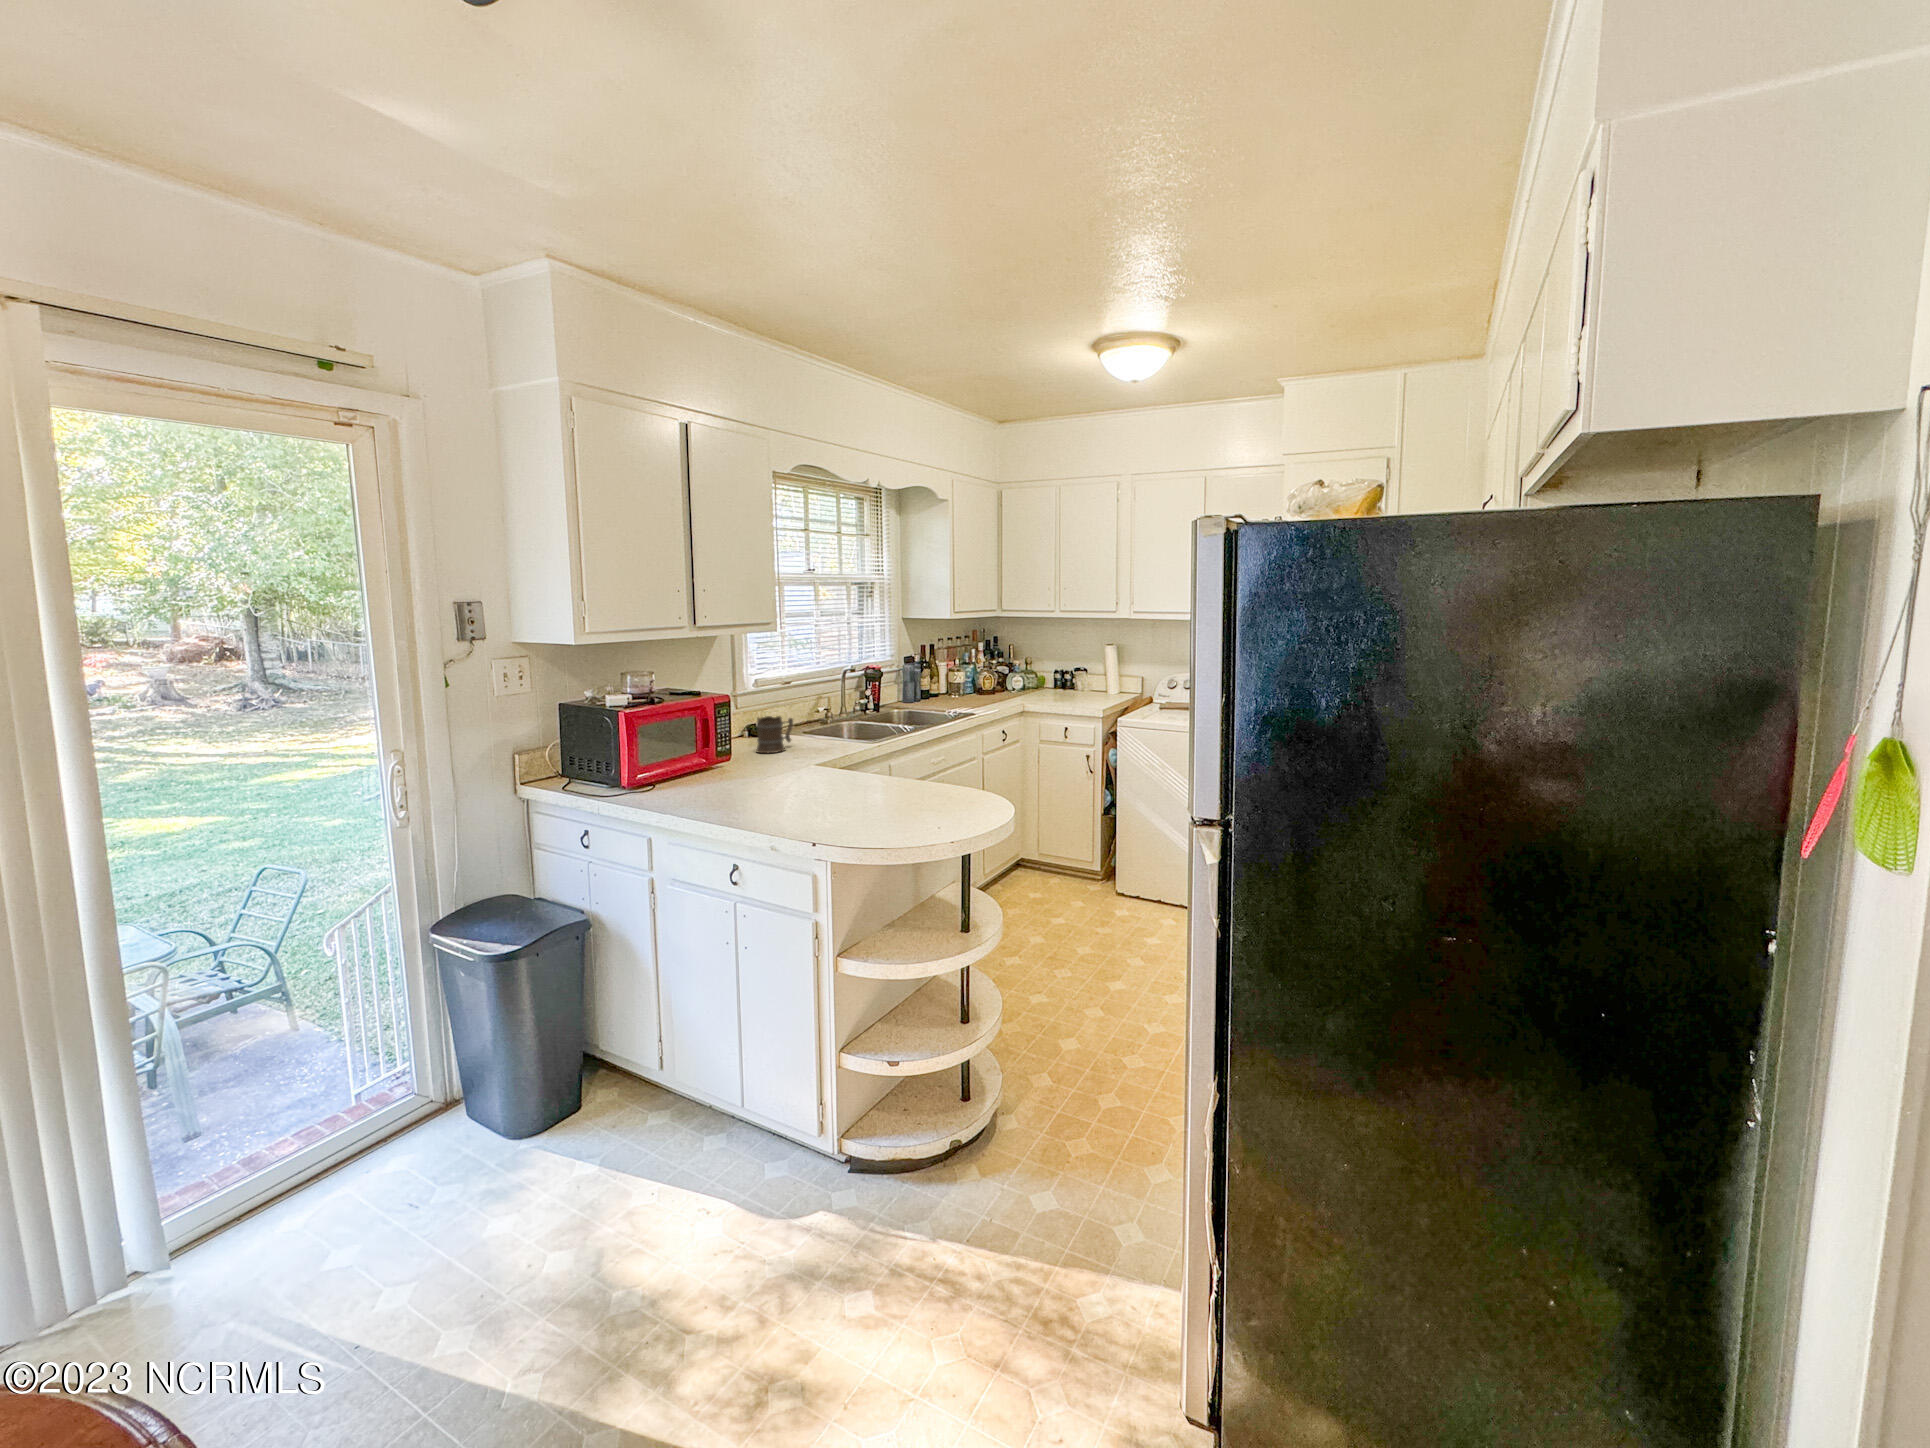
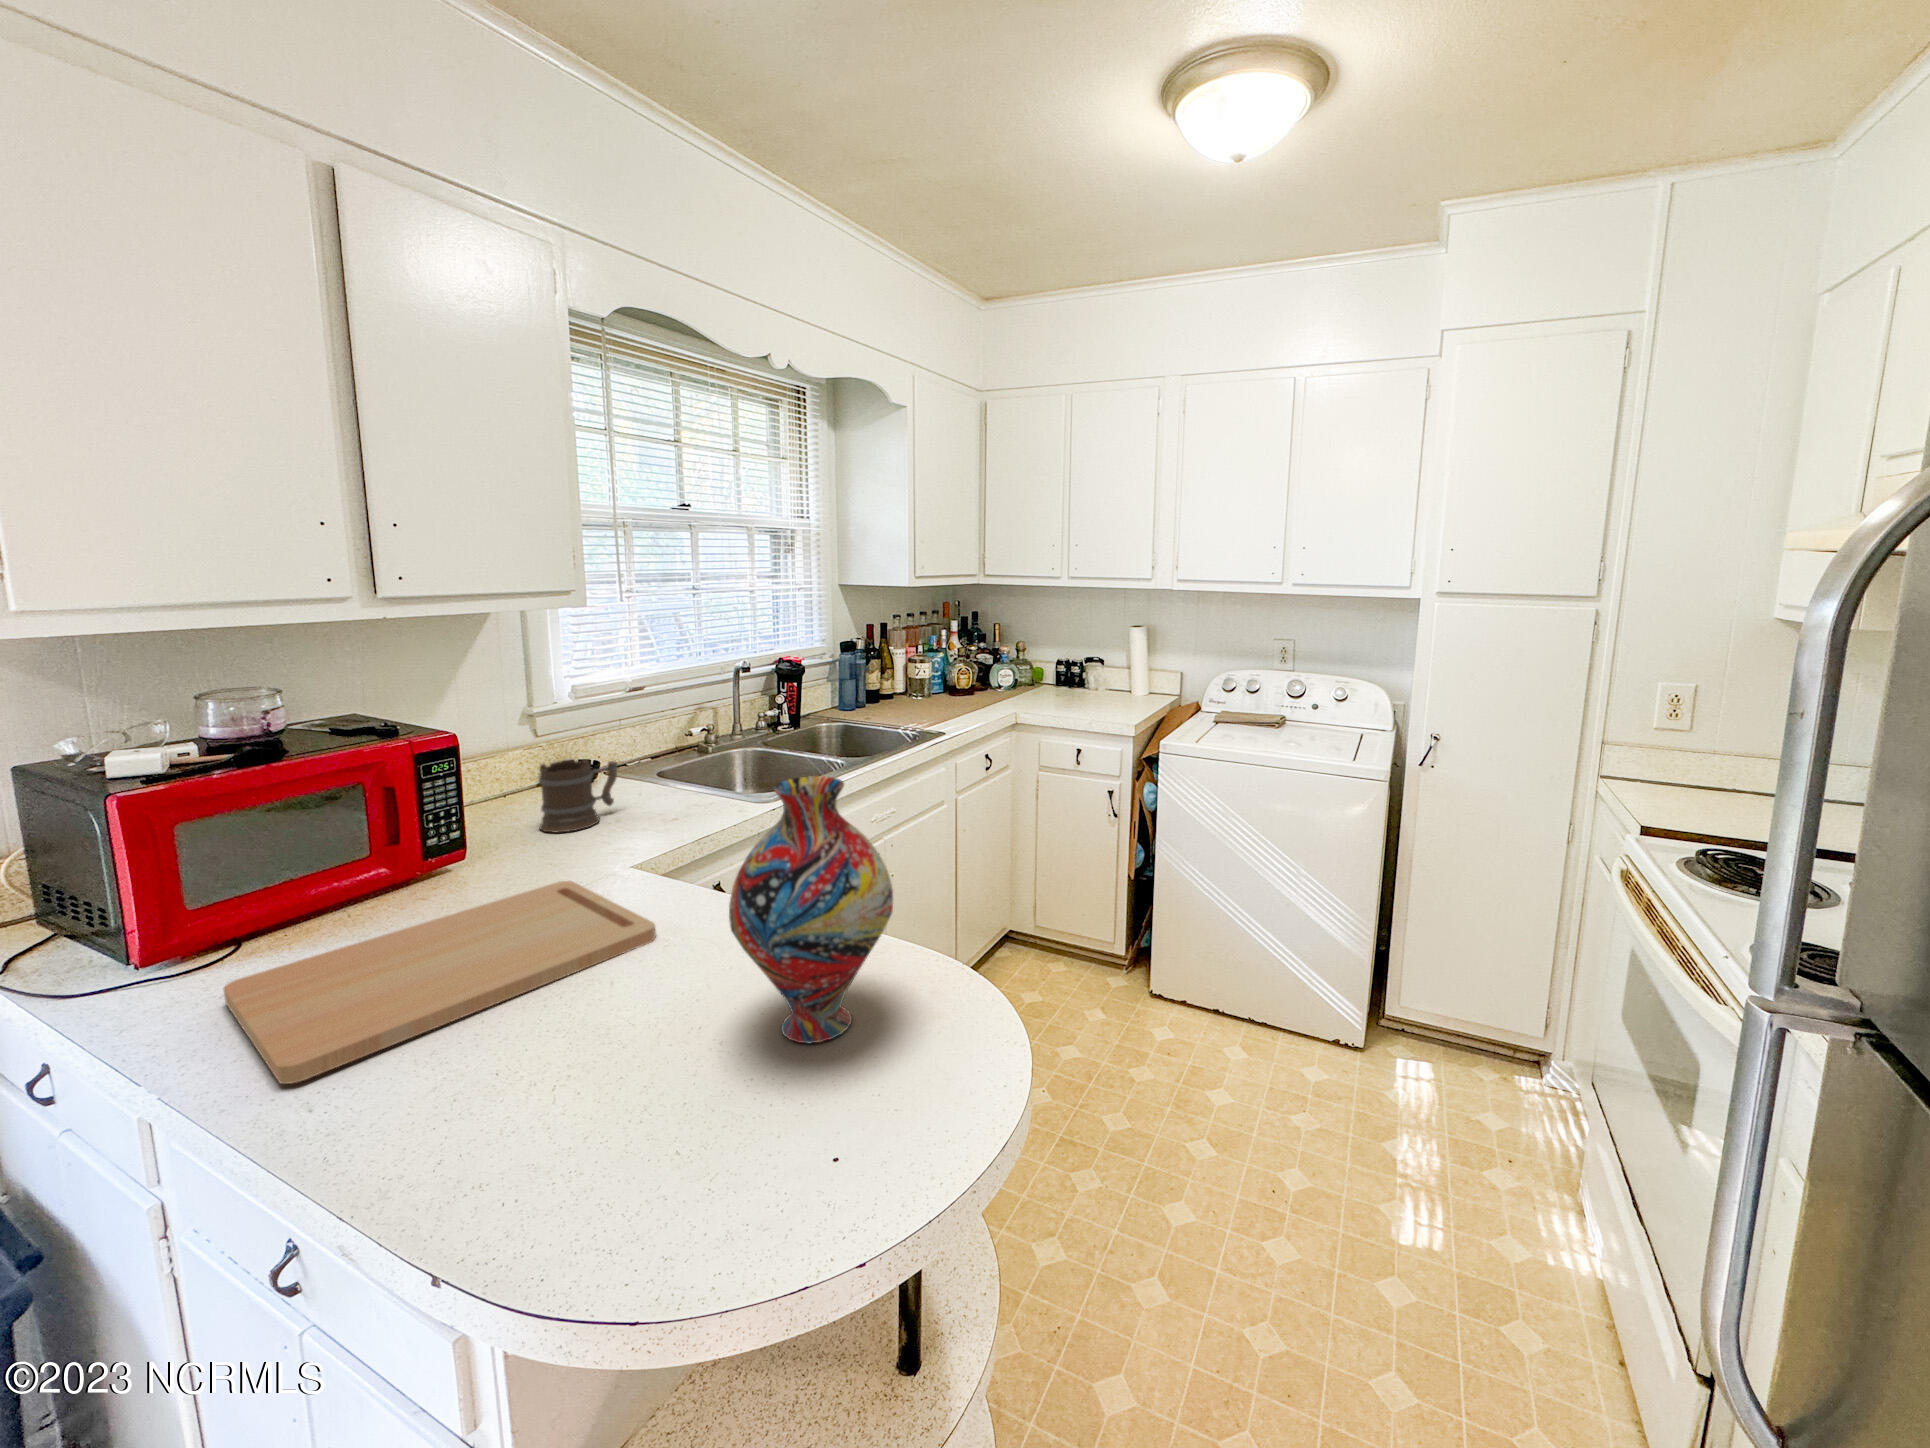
vase: none [887,698,952,805] -> present [729,776,893,1043]
cutting board: none [673,766,840,812] -> present [223,881,656,1084]

